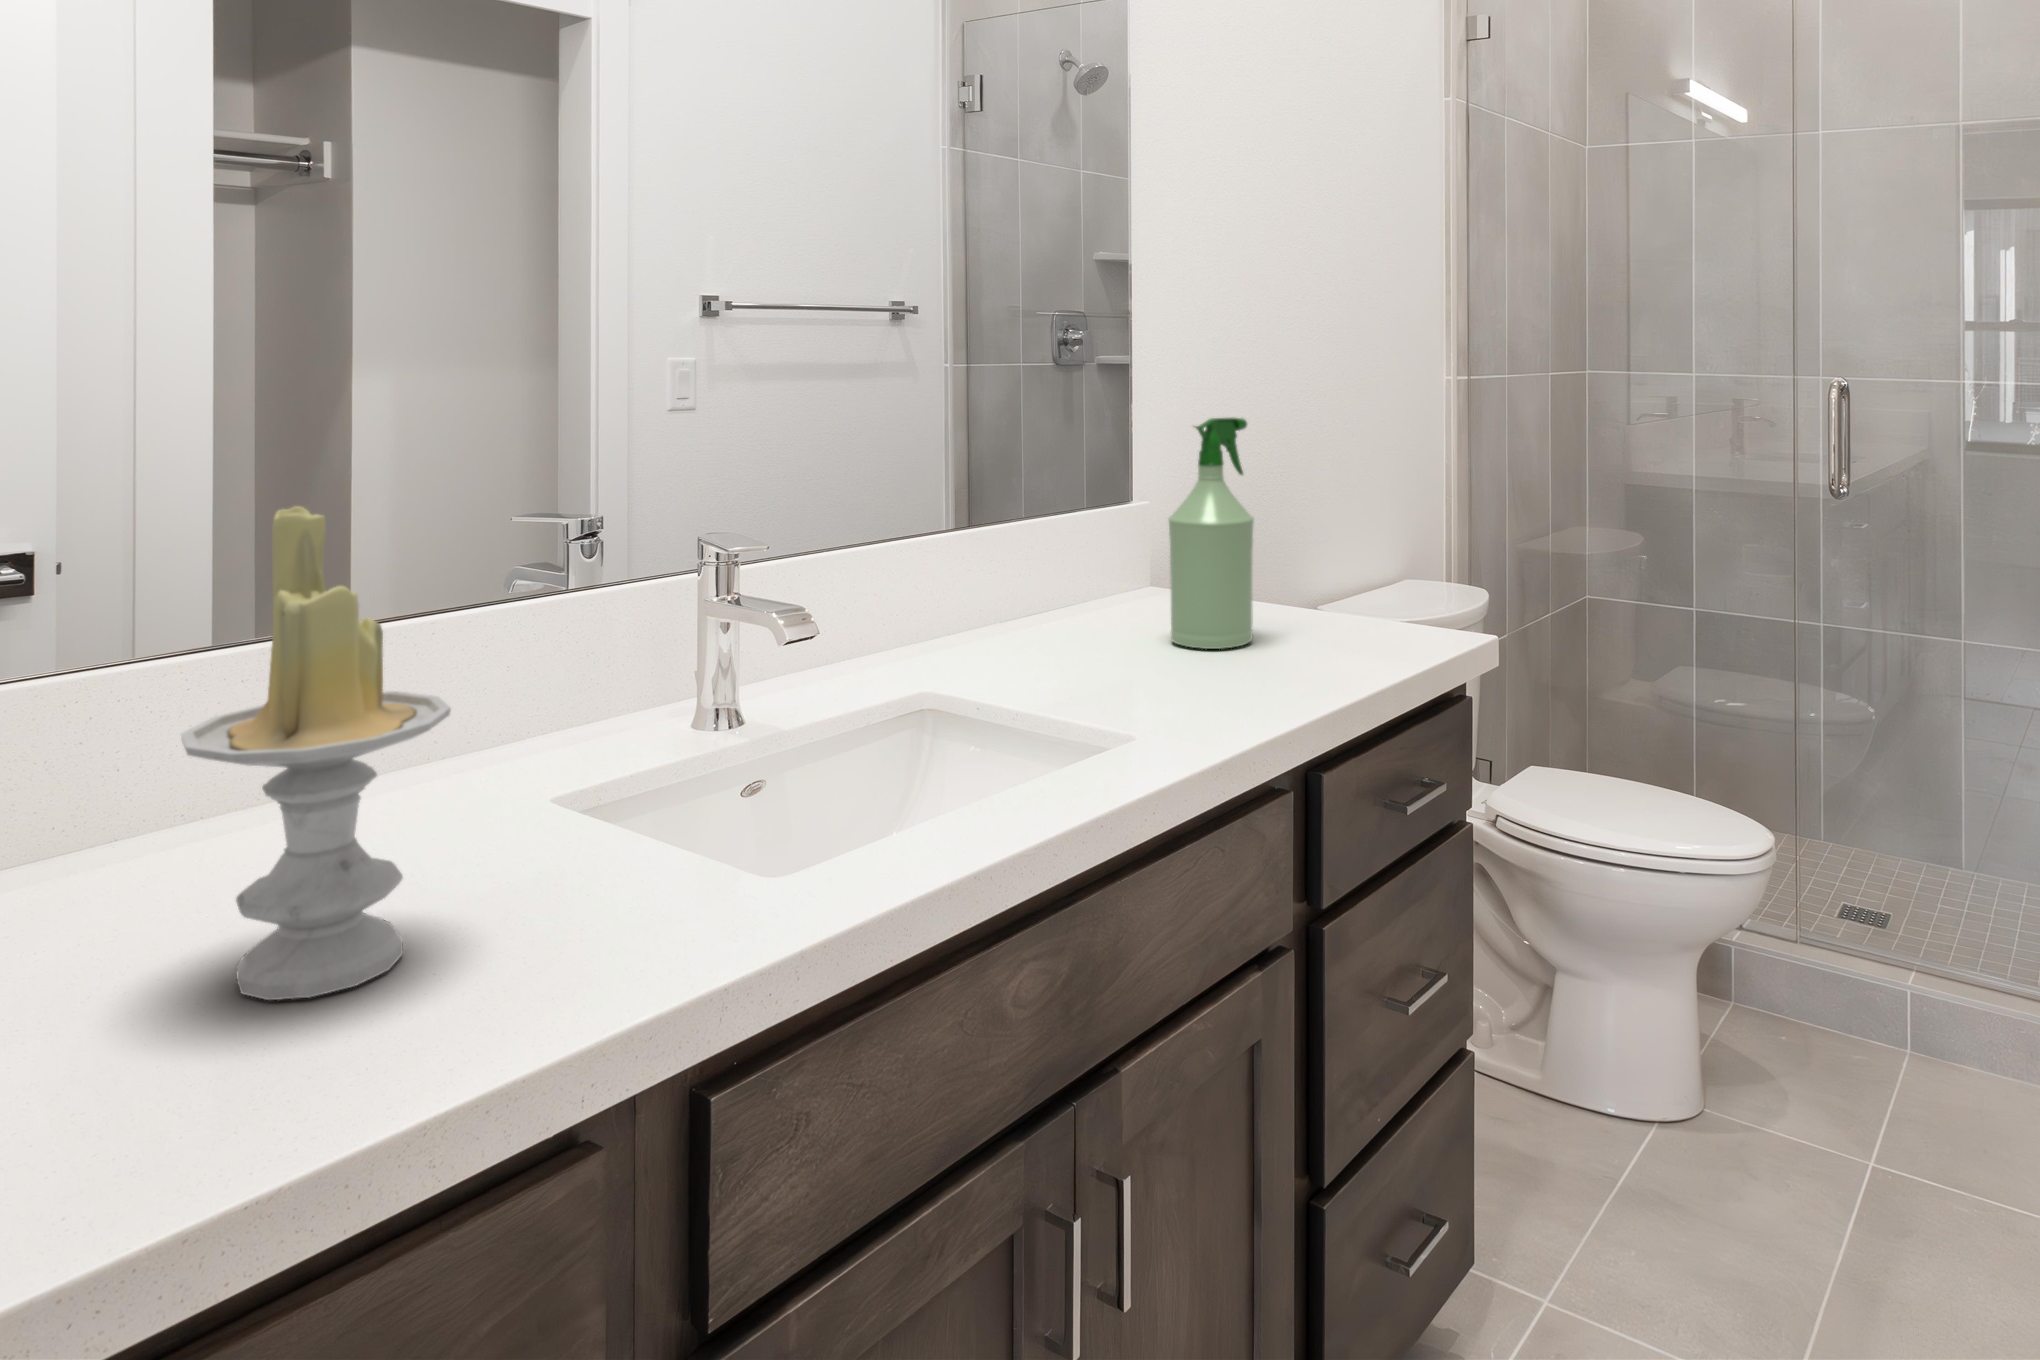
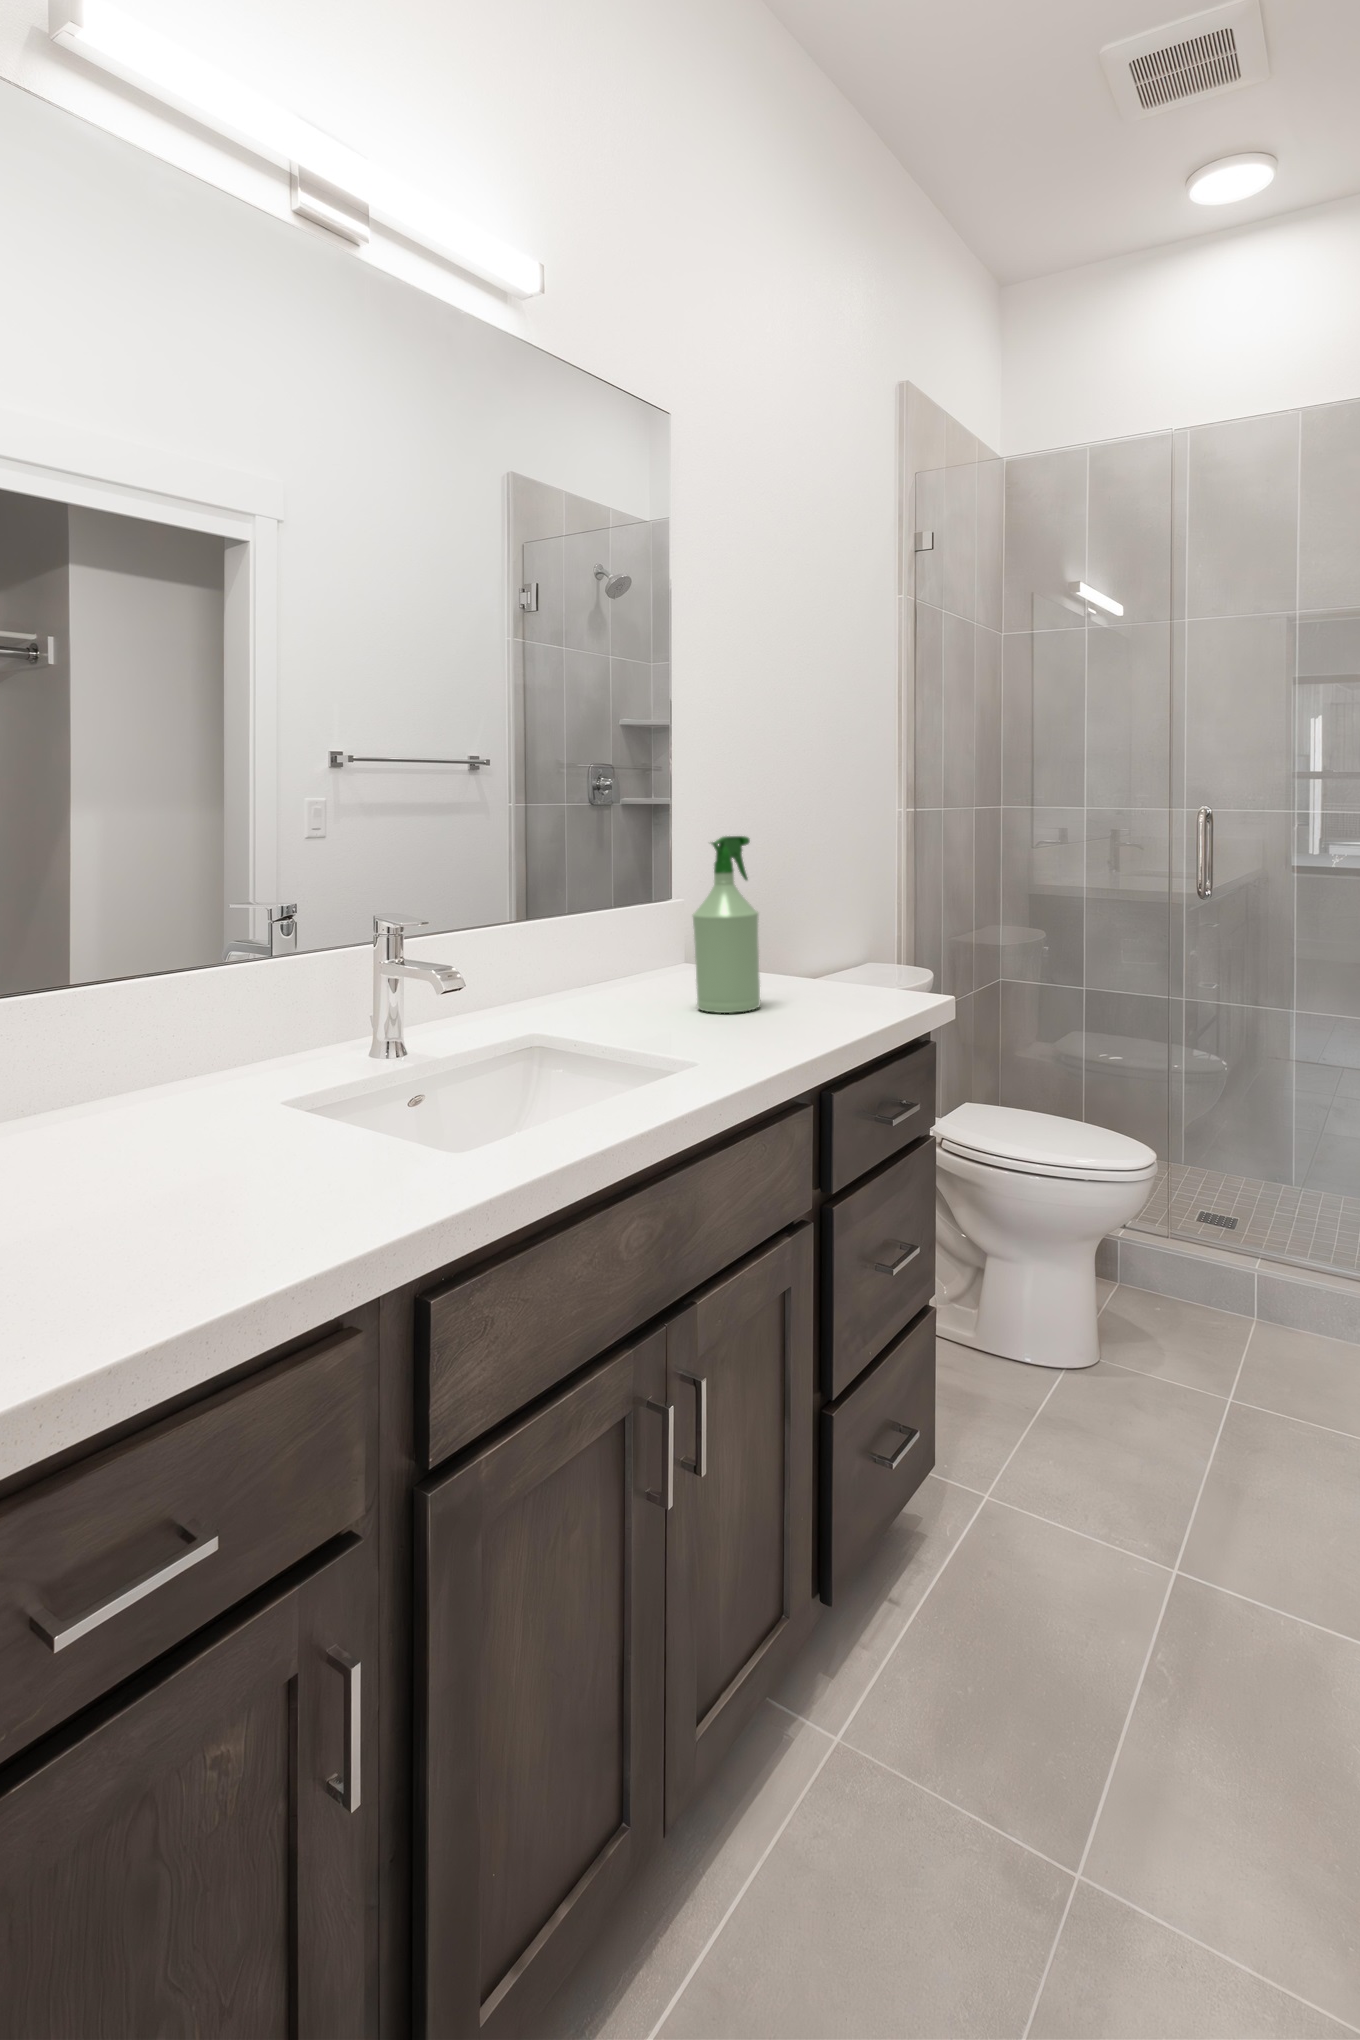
candle: present [181,506,451,1000] -> none [30,894,217,1245]

